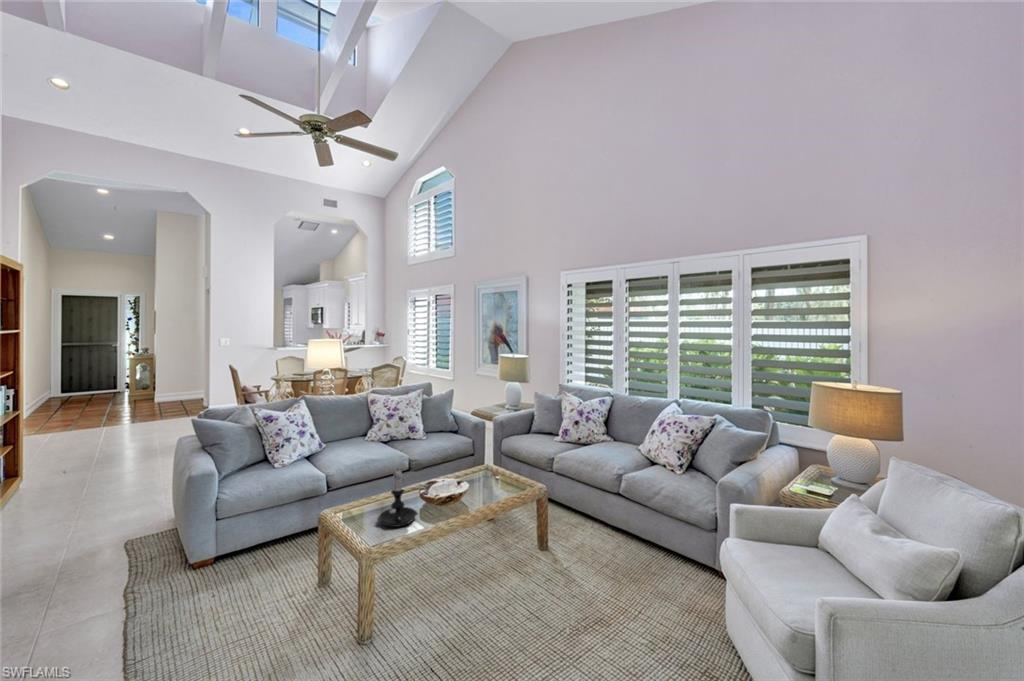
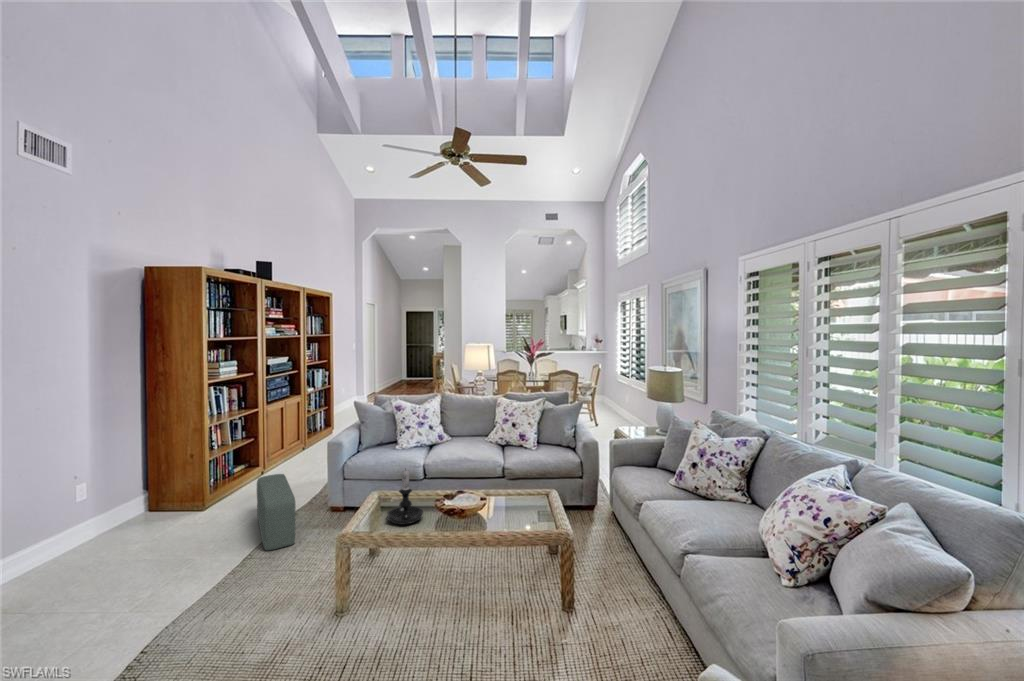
pouf: none [70,537,200,637] -> present [257,474,296,550]

